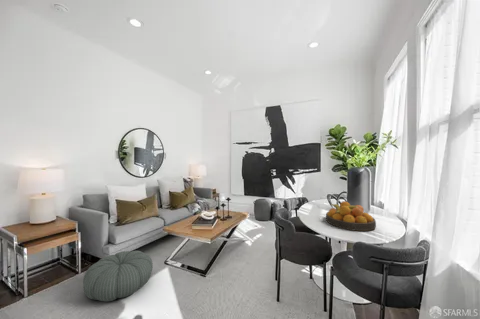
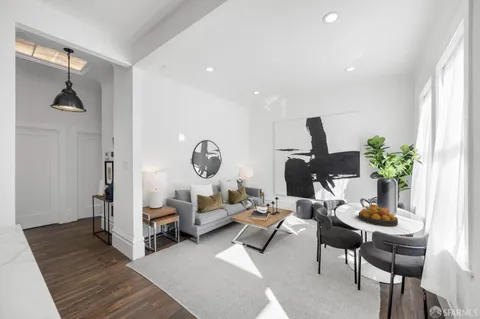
pouf: present [83,251,153,302] -> none [187,231,228,260]

